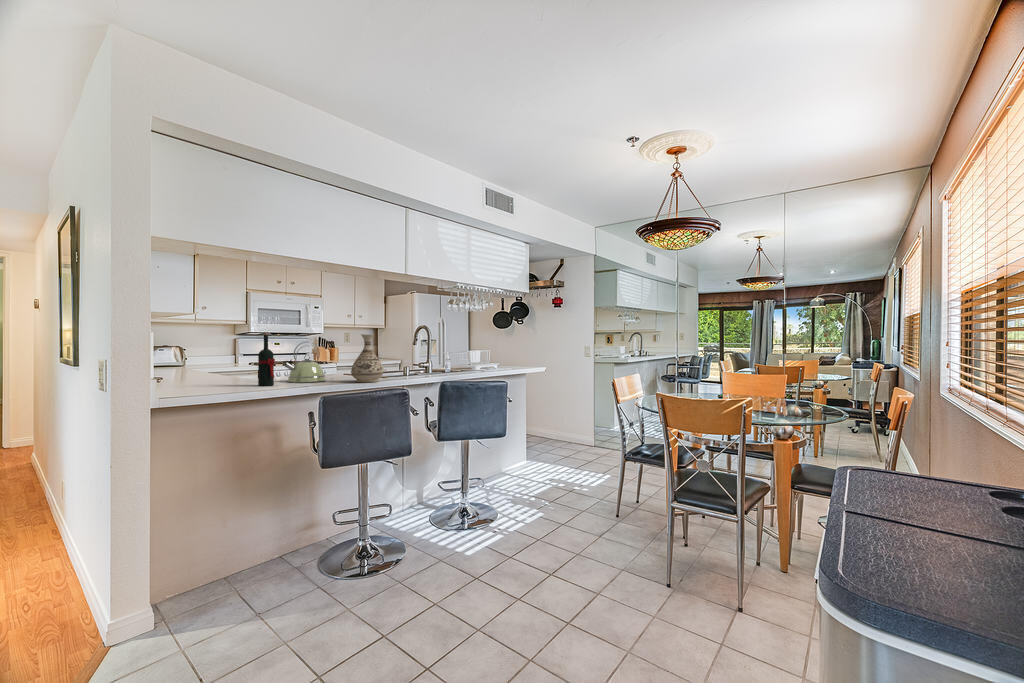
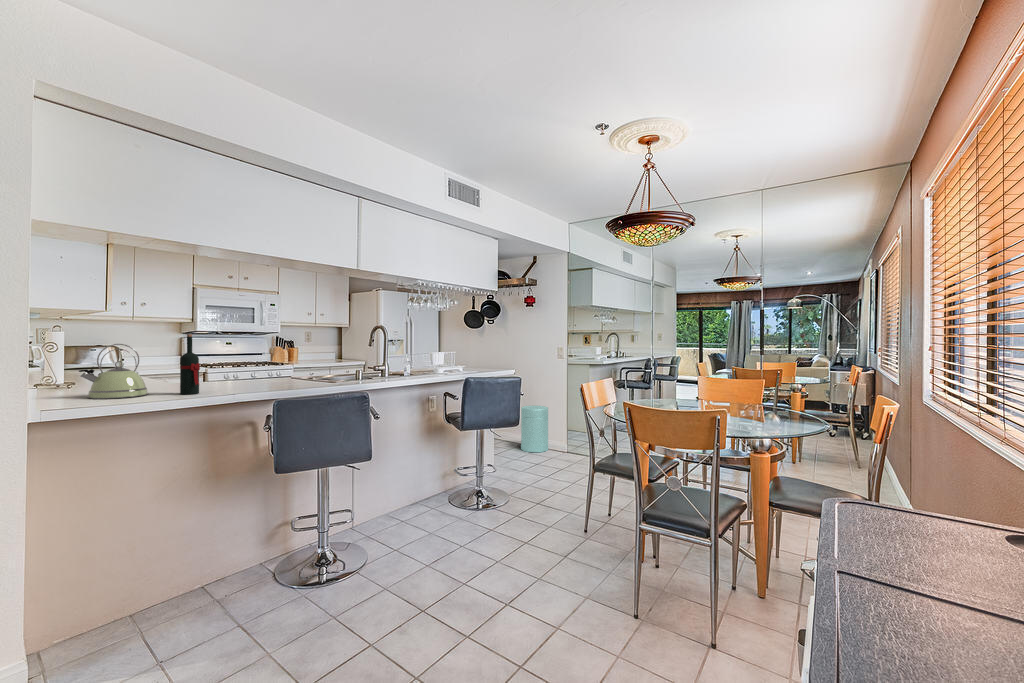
vase: present [351,334,383,382] -> none [292,336,329,389]
kettle: present [283,342,325,383] -> present [79,344,148,399]
trash can: none [546,402,576,446] -> present [517,406,548,452]

